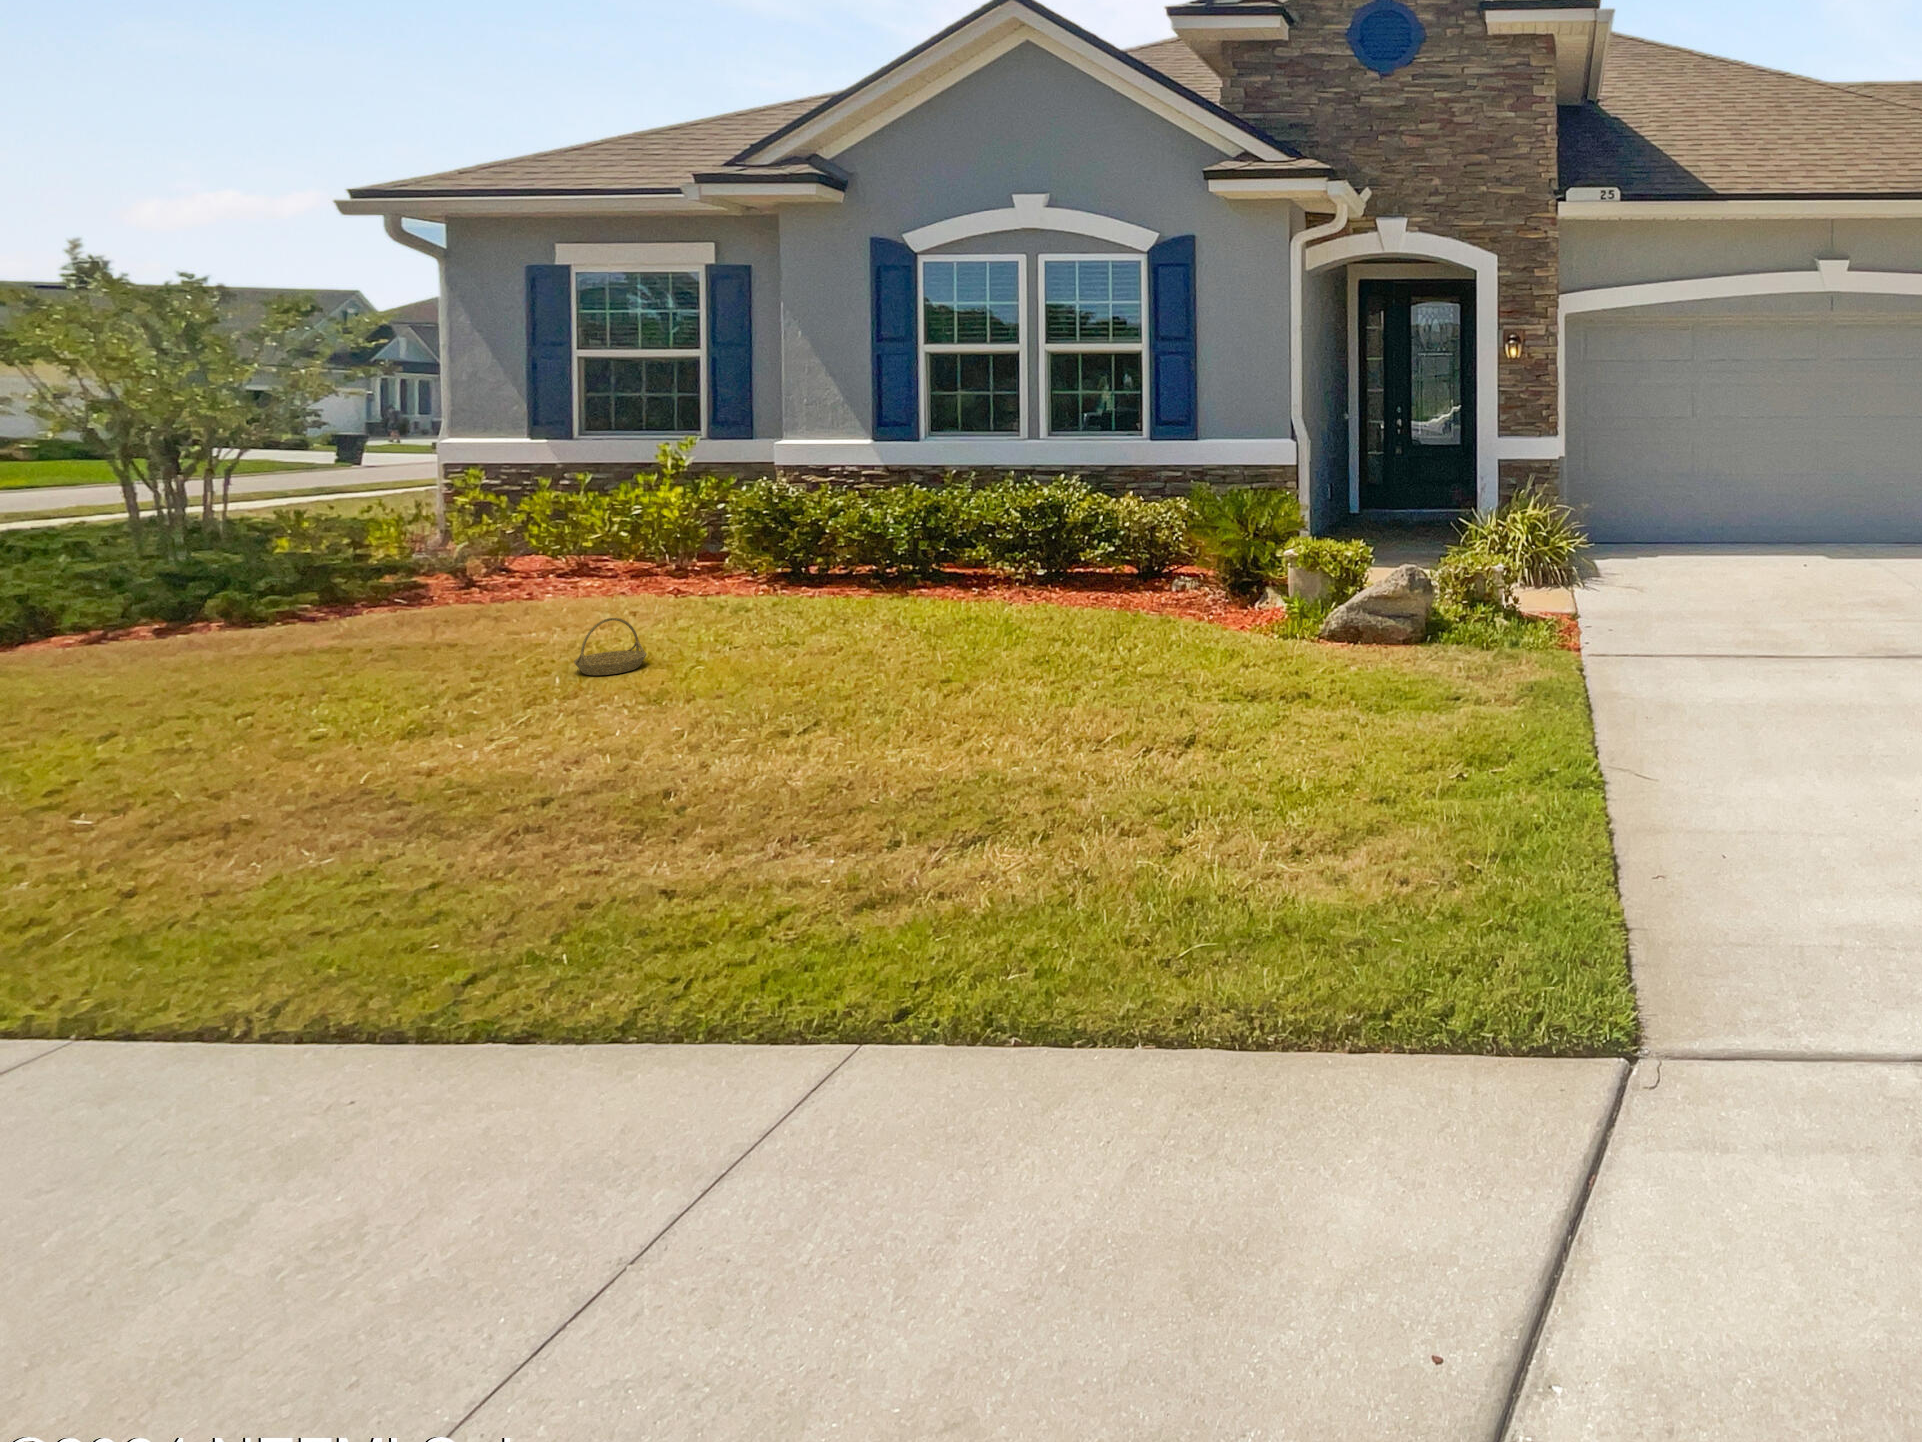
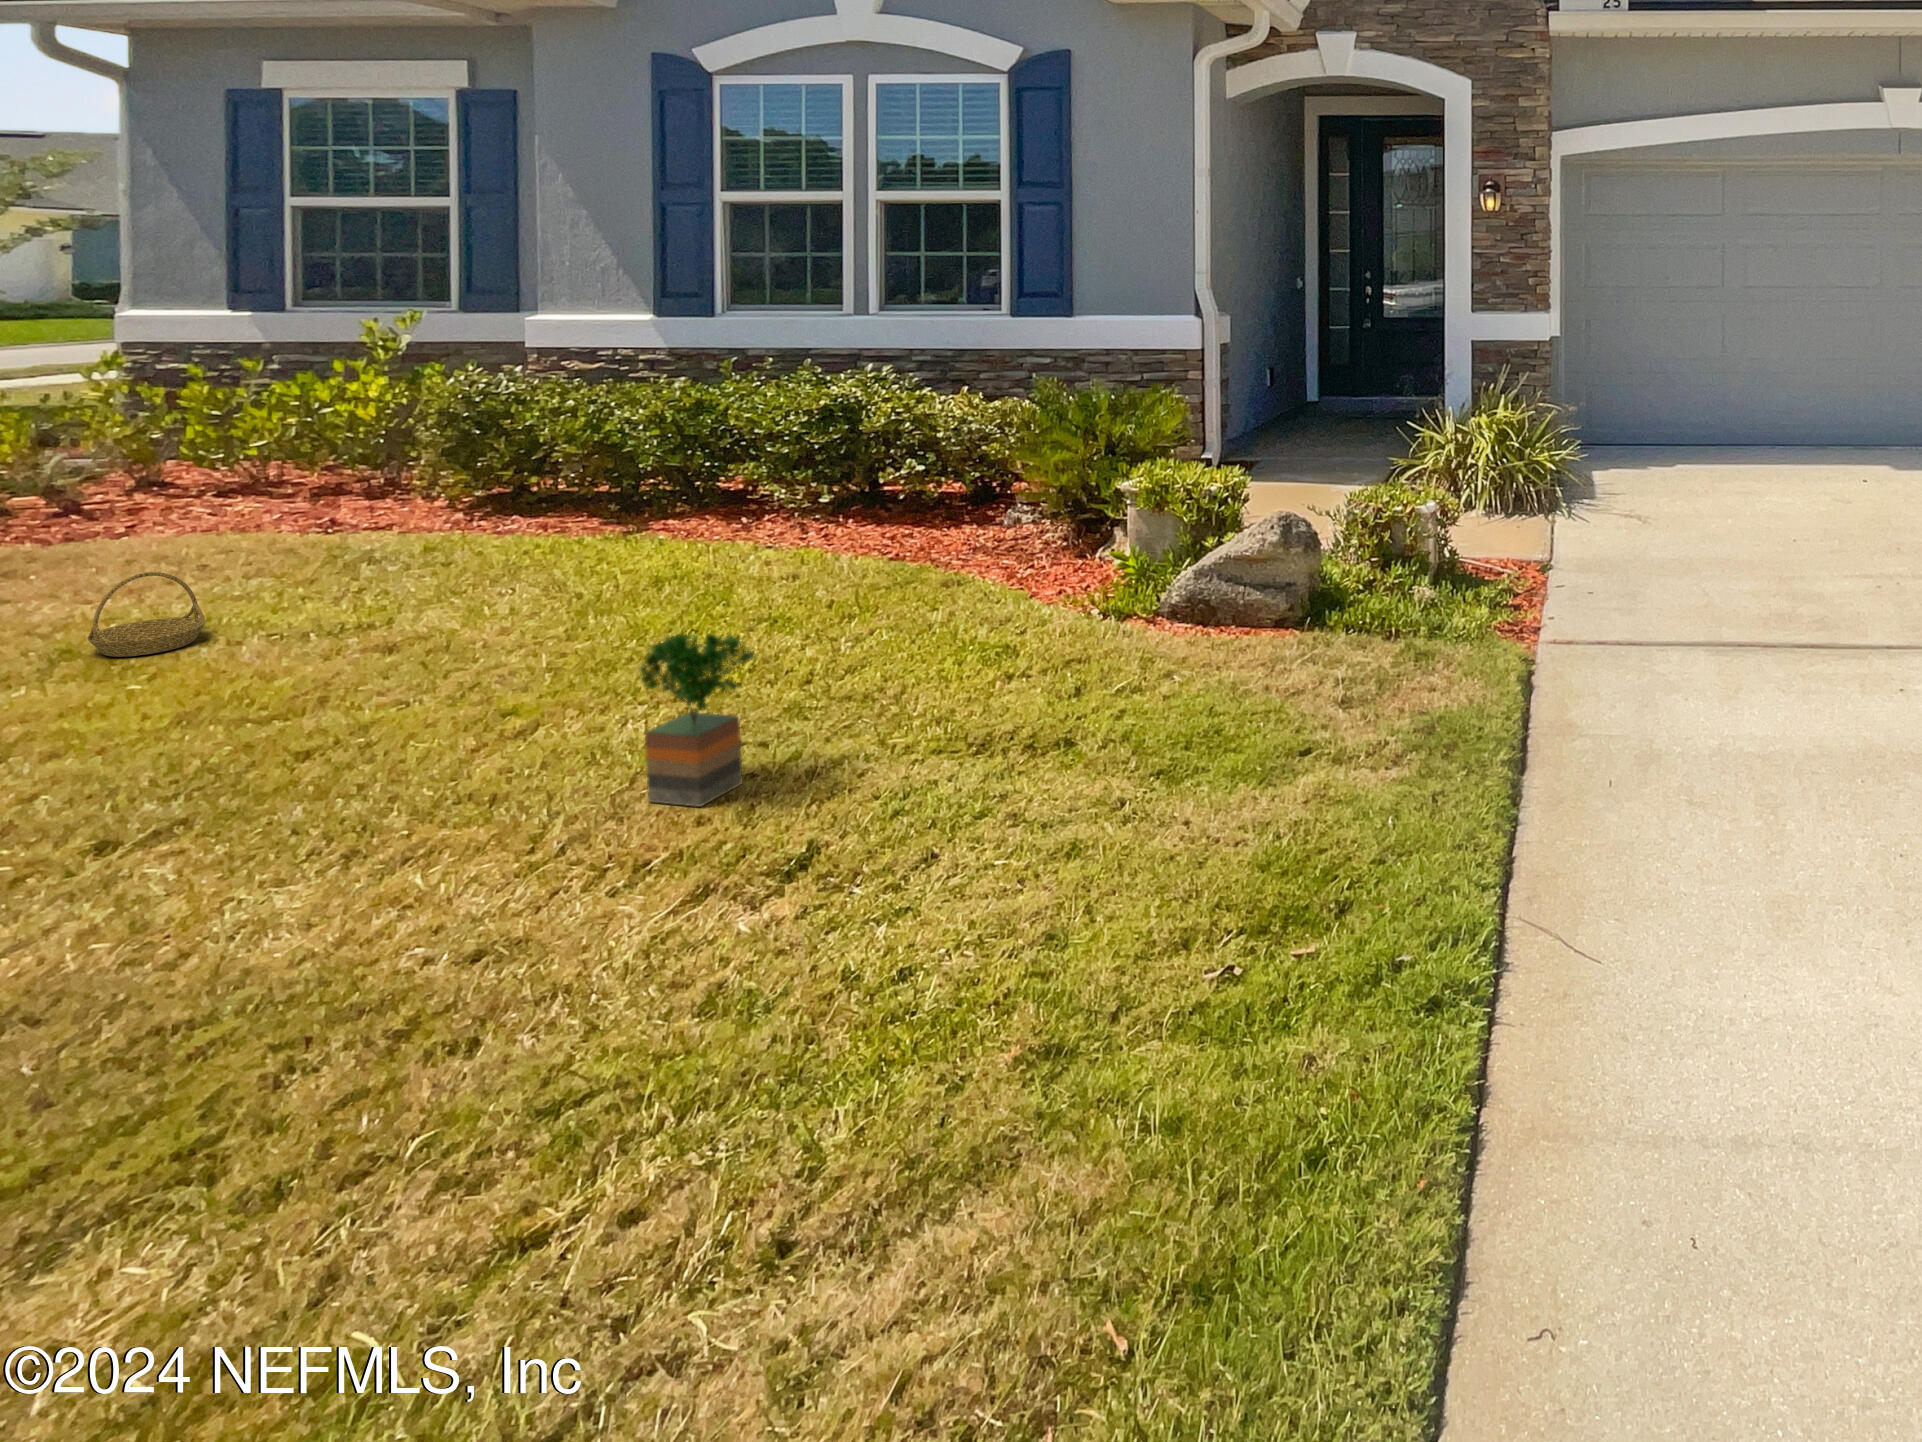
potted tree: none [1007,643,1078,755] -> present [639,631,756,807]

